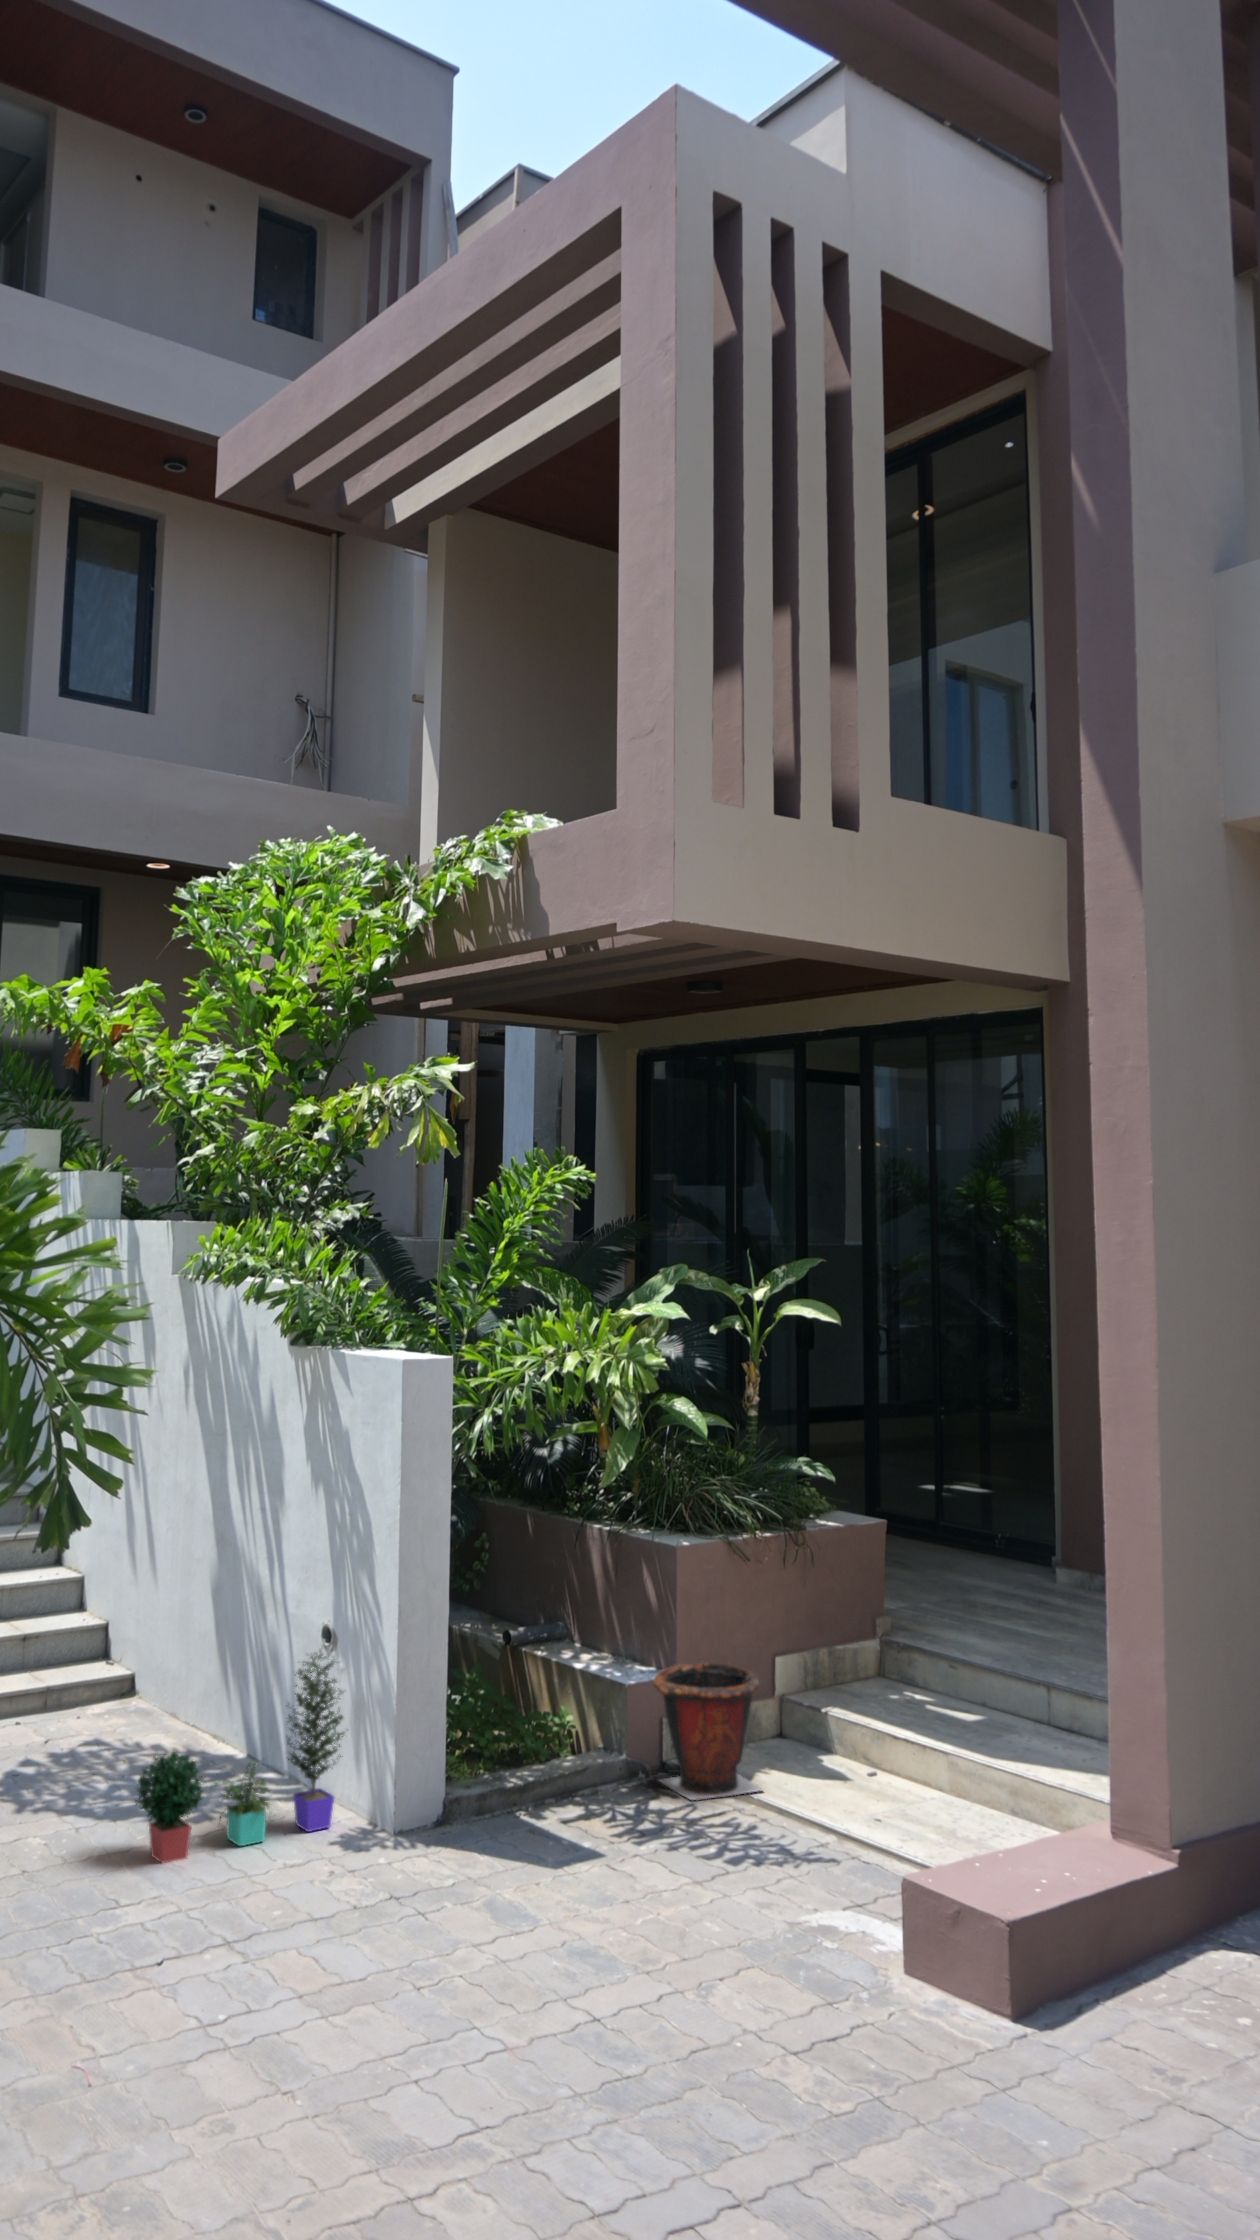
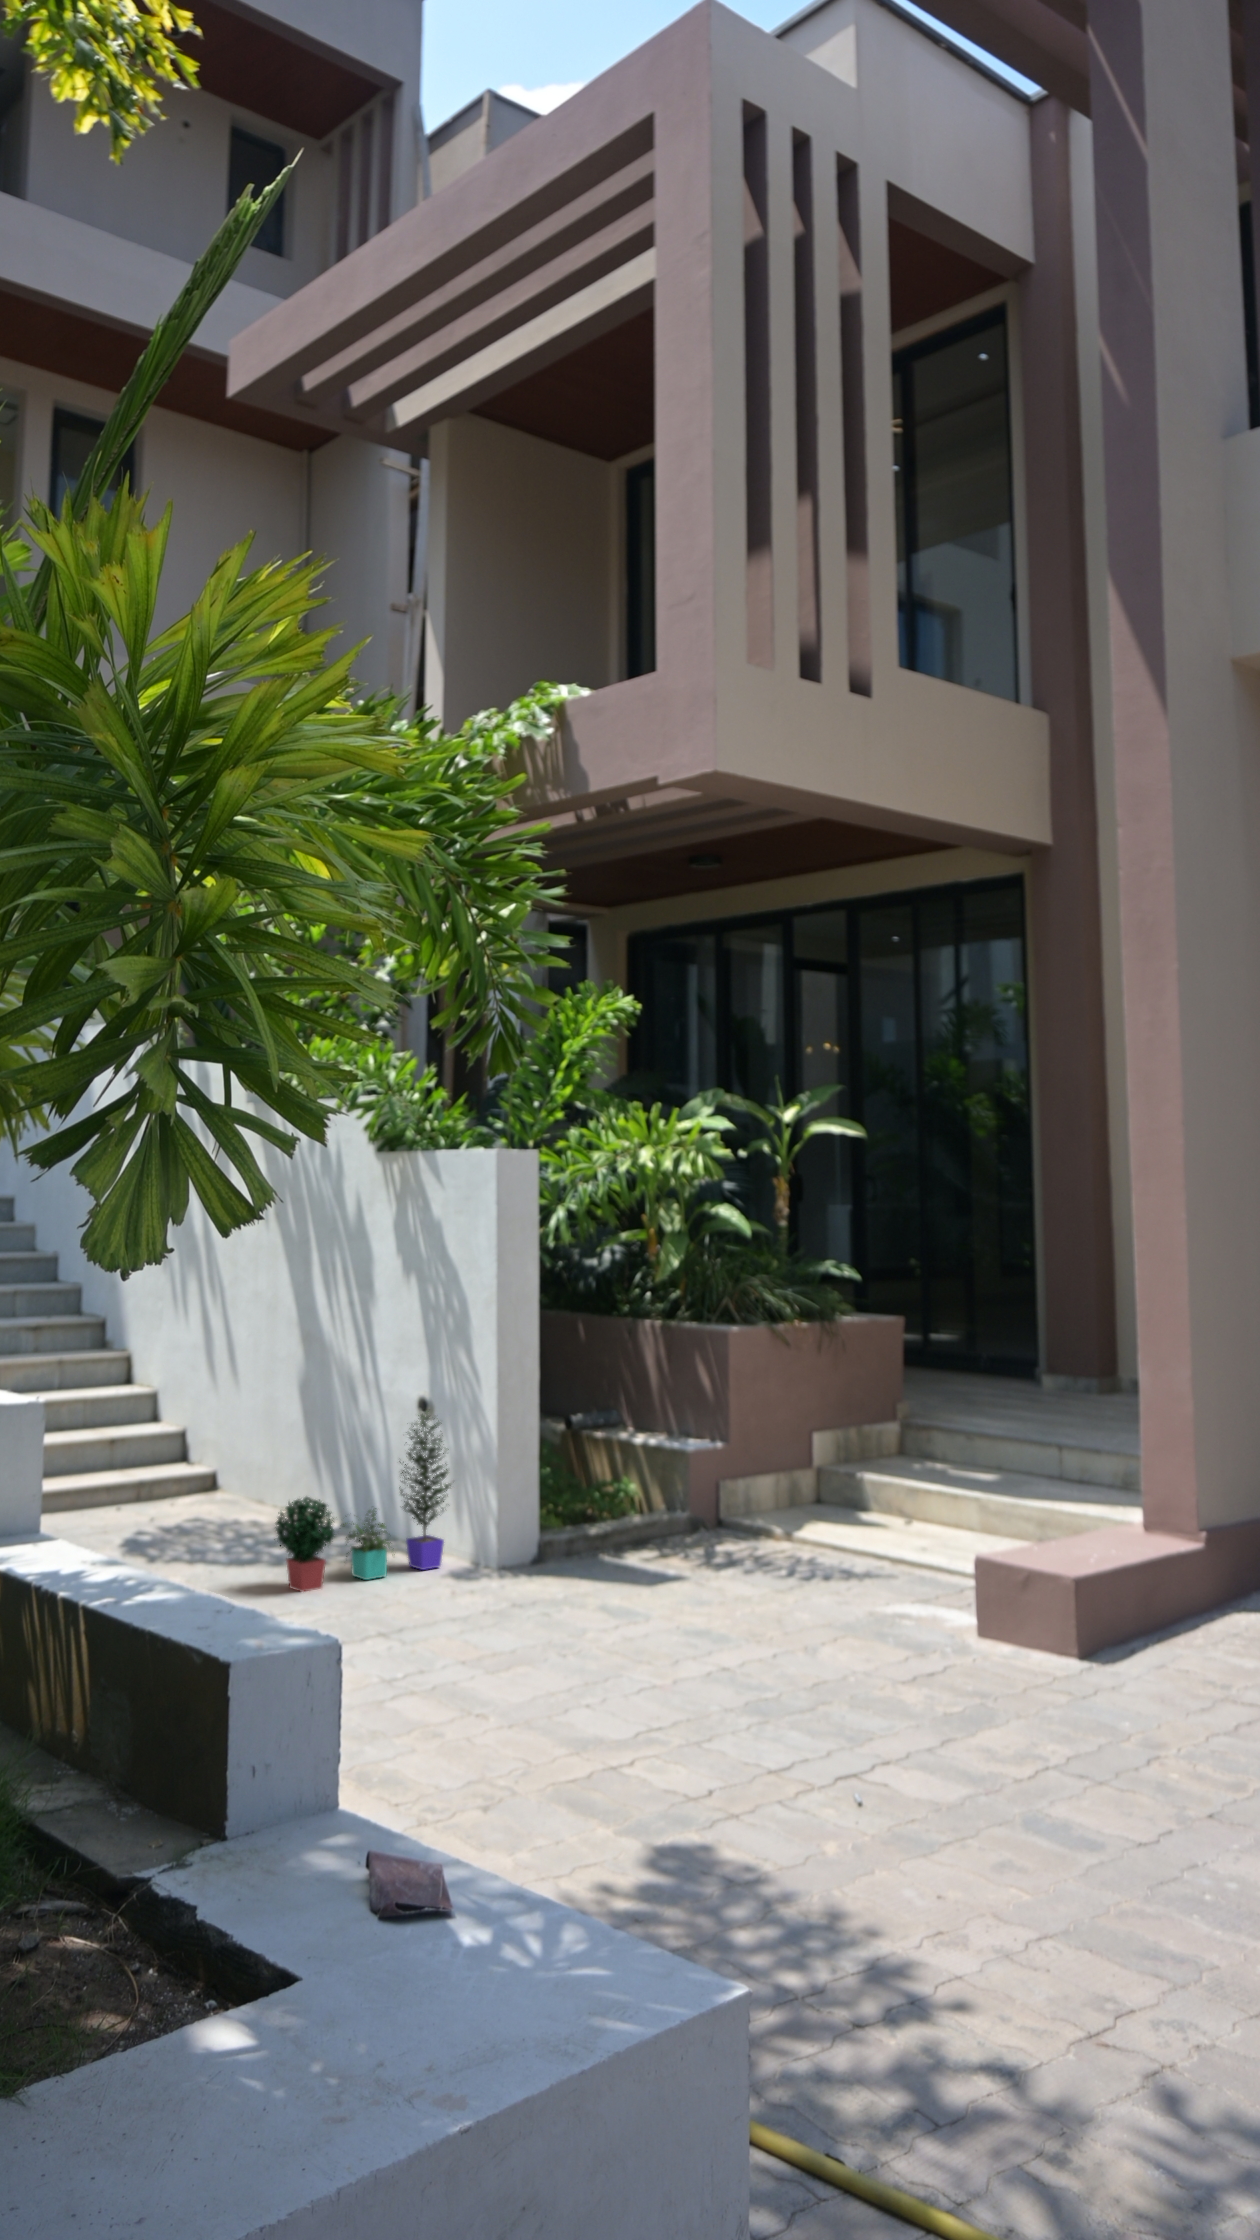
waste bin: present [653,1663,762,1800] -> none [714,1429,816,1544]

